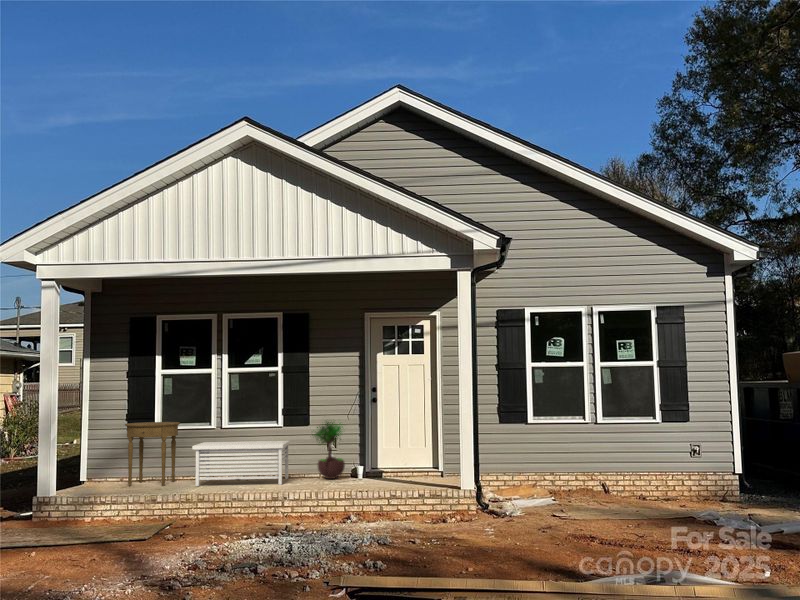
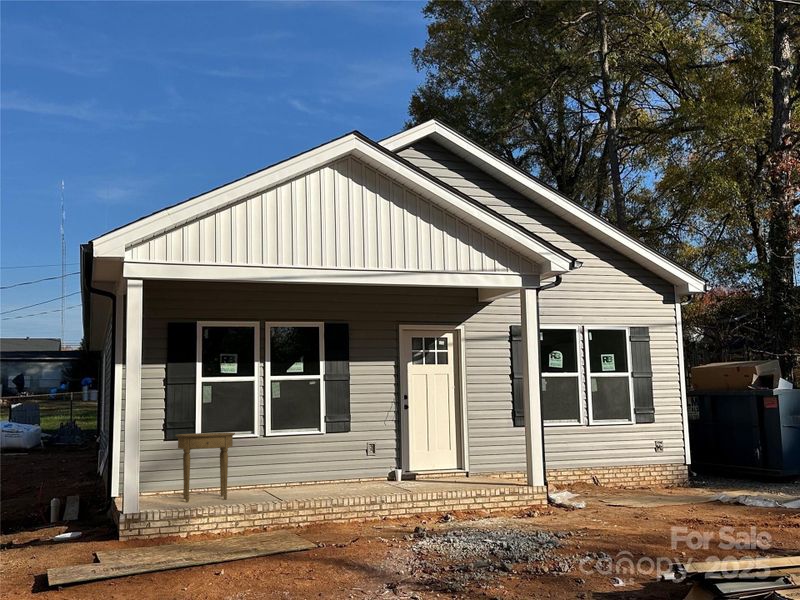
potted tree: present [312,422,345,479] -> none [364,422,398,485]
storage bench: present [192,441,290,486] -> none [250,449,351,497]

